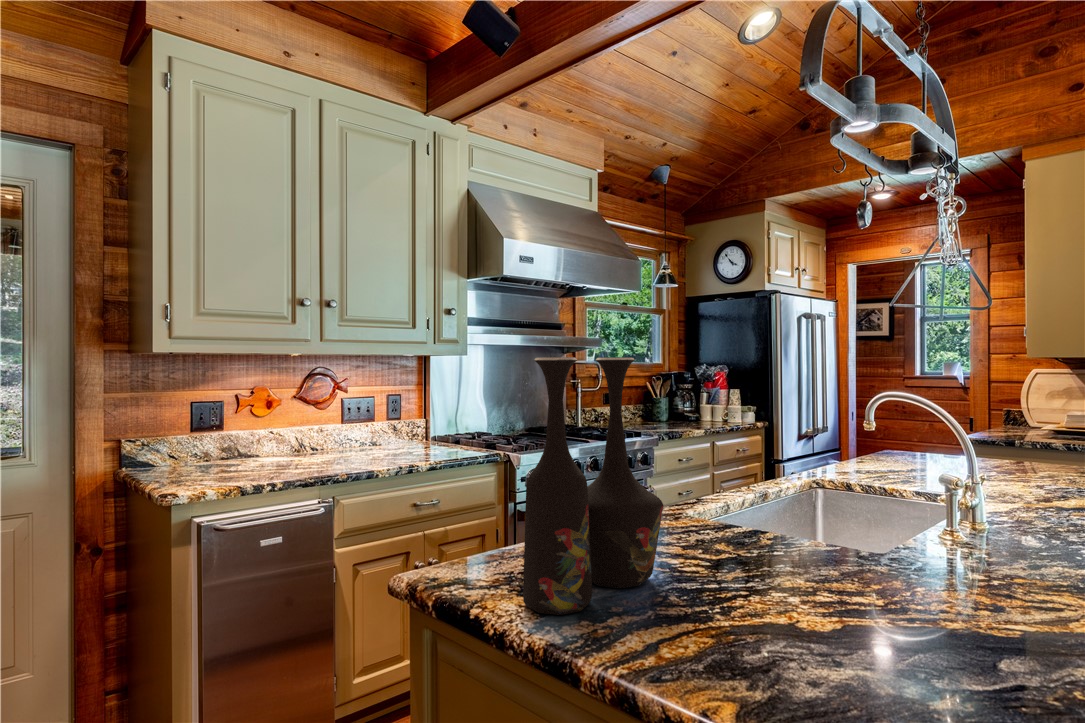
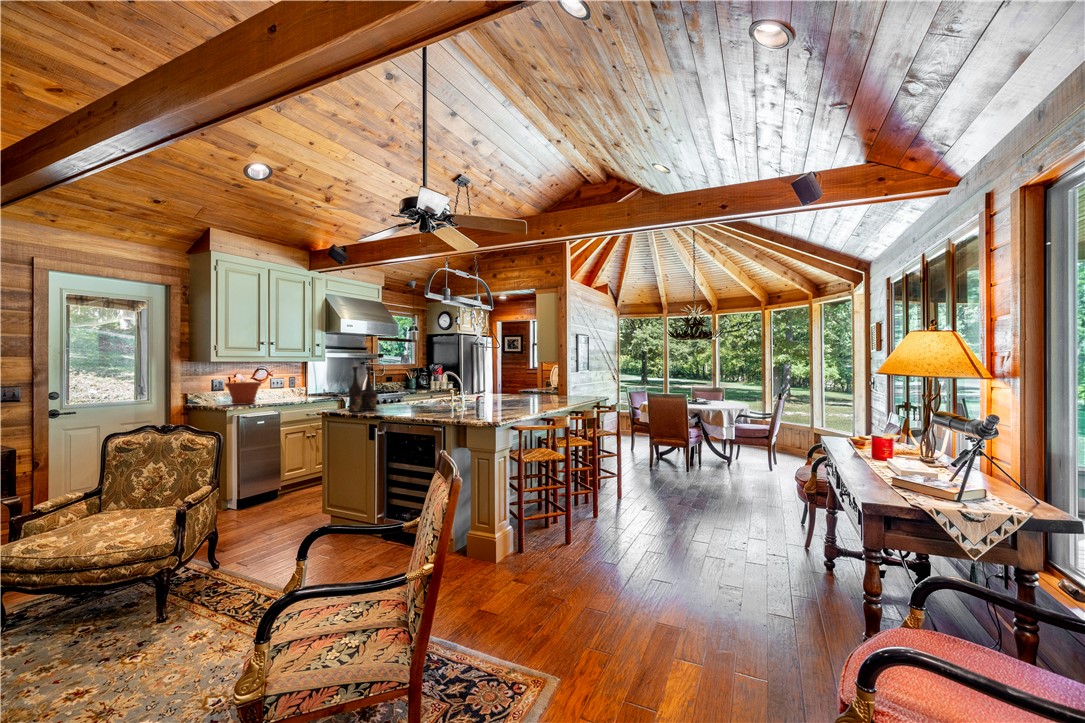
plant pot: none [192,410,291,478] -> present [225,382,261,405]

